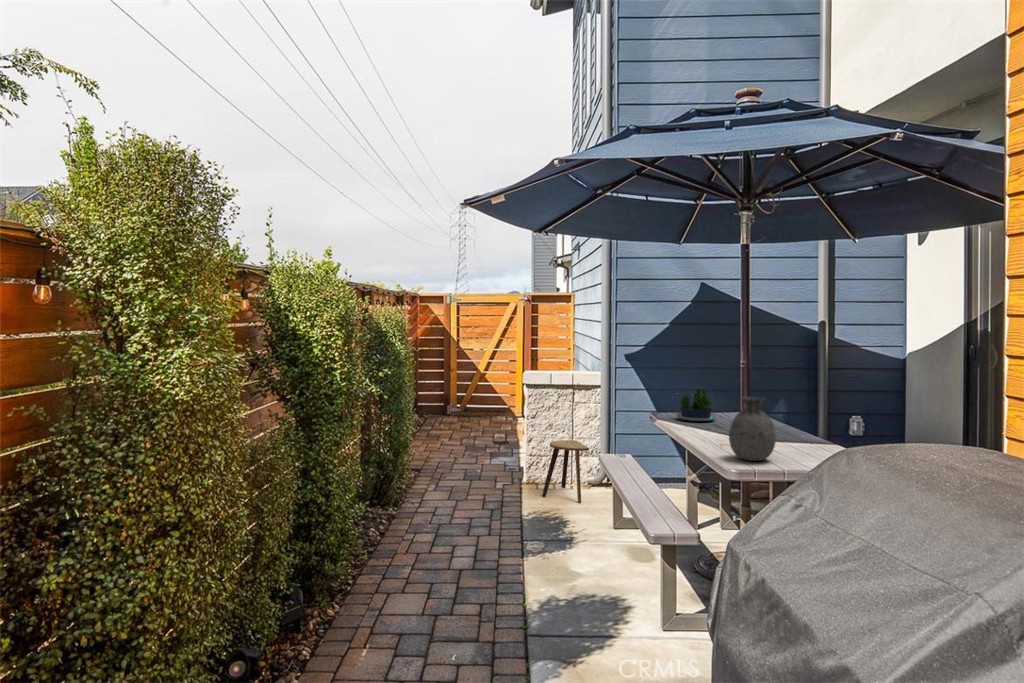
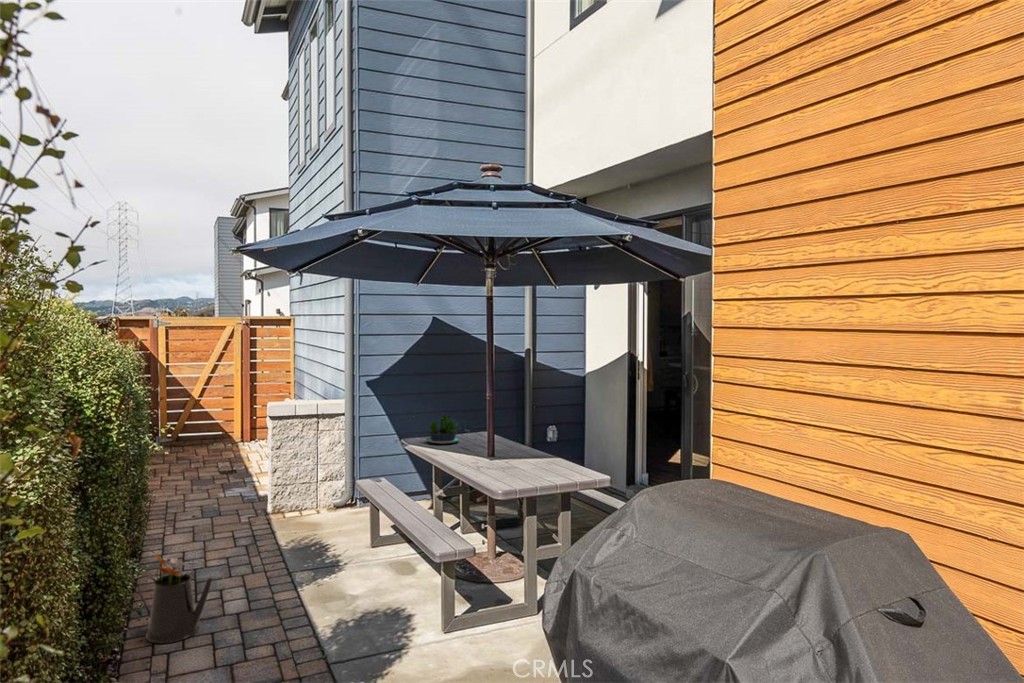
vase: present [729,397,776,461] -> none [488,427,524,479]
stool: present [542,440,589,503] -> none [293,467,340,527]
watering can: none [372,493,433,585] -> present [138,553,212,643]

